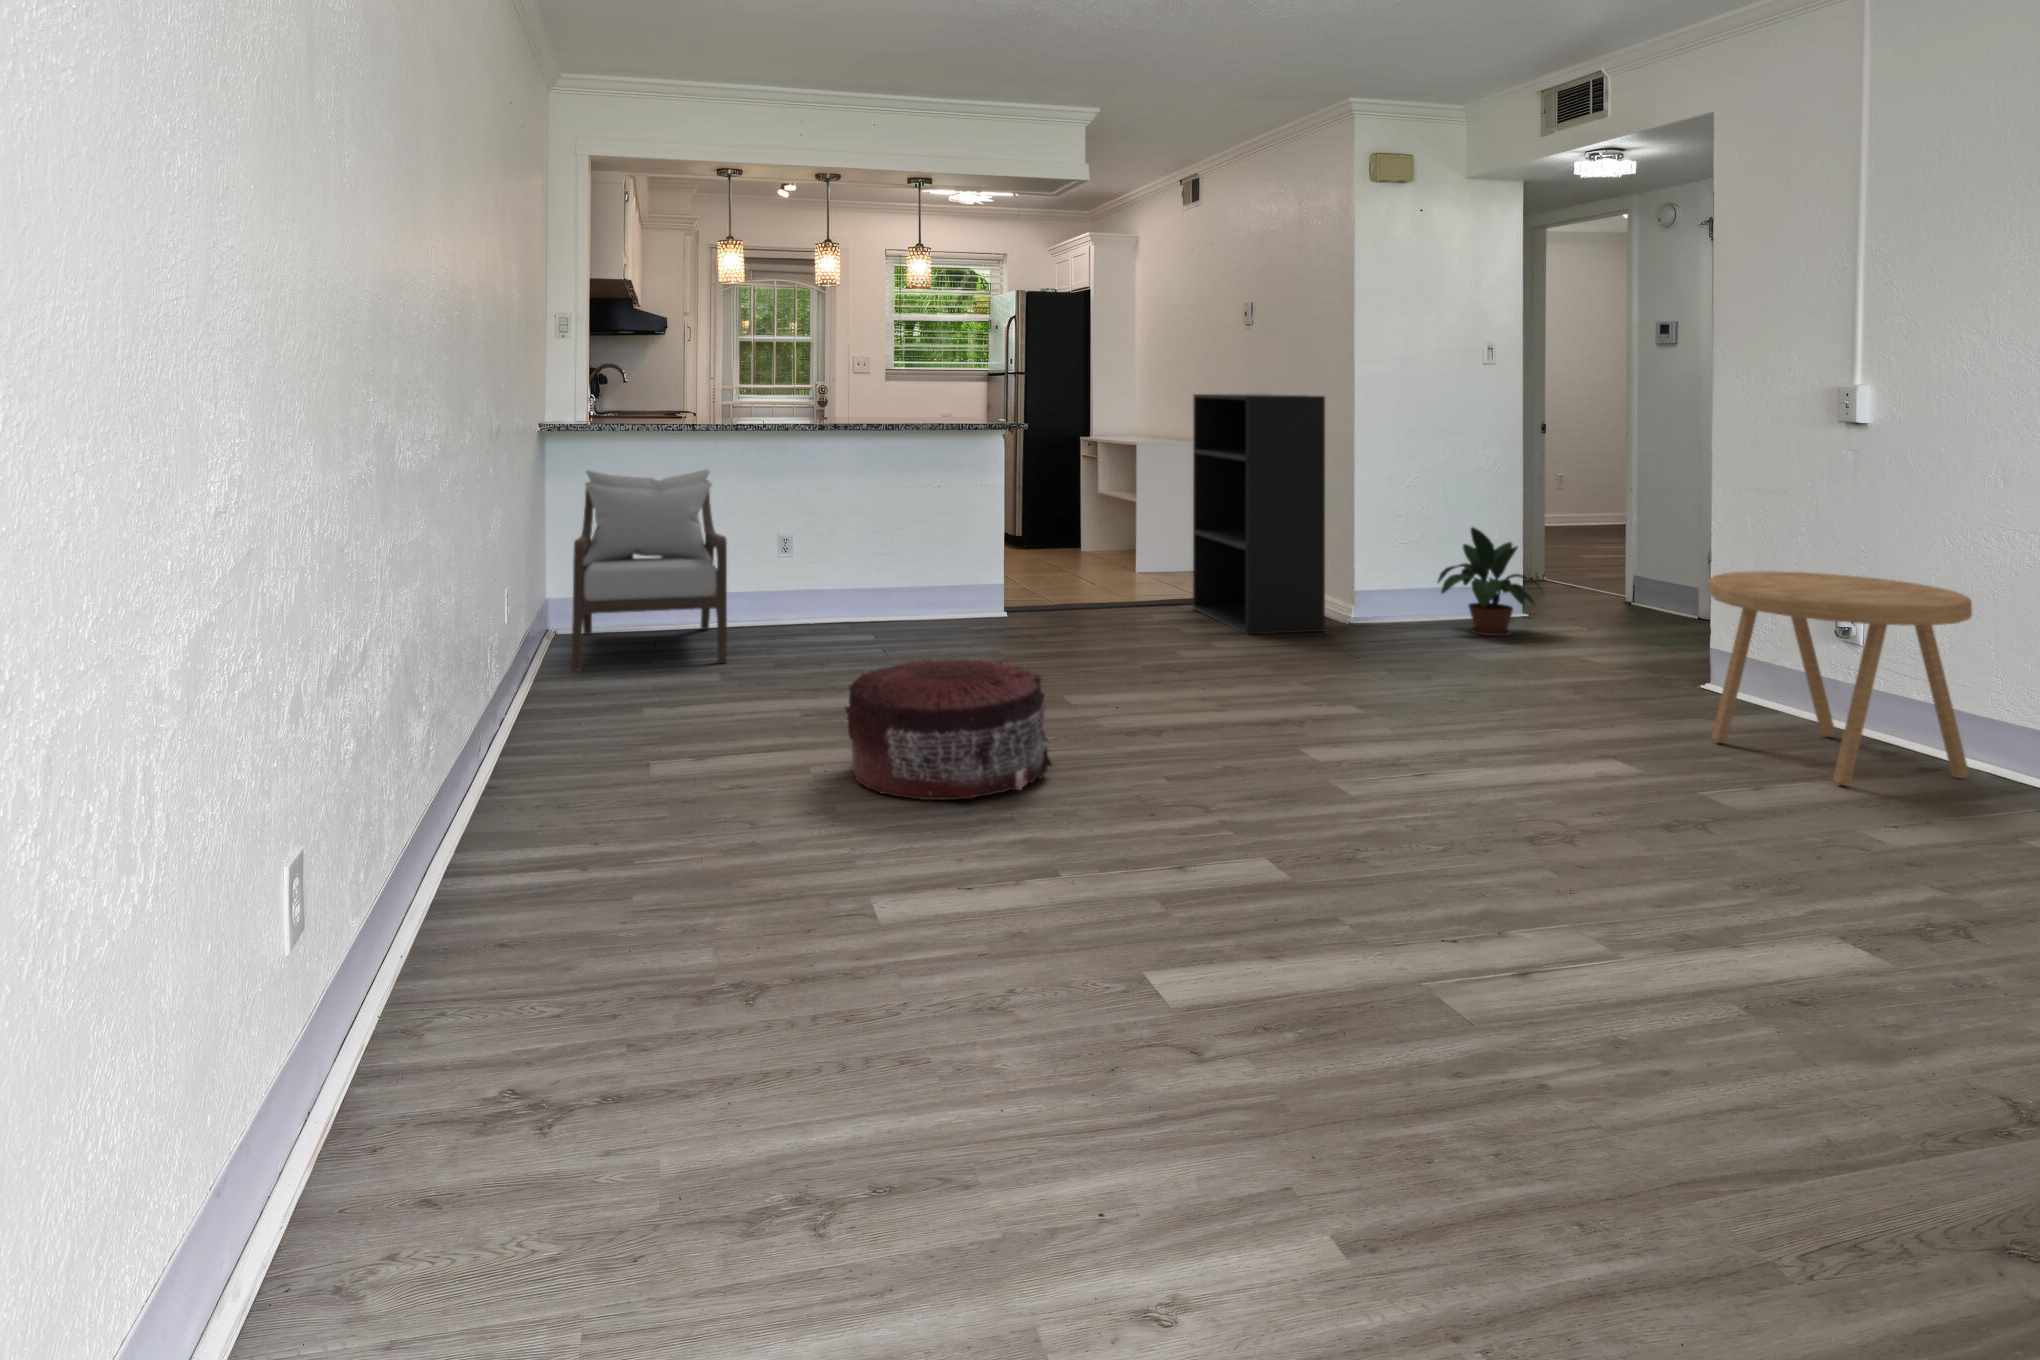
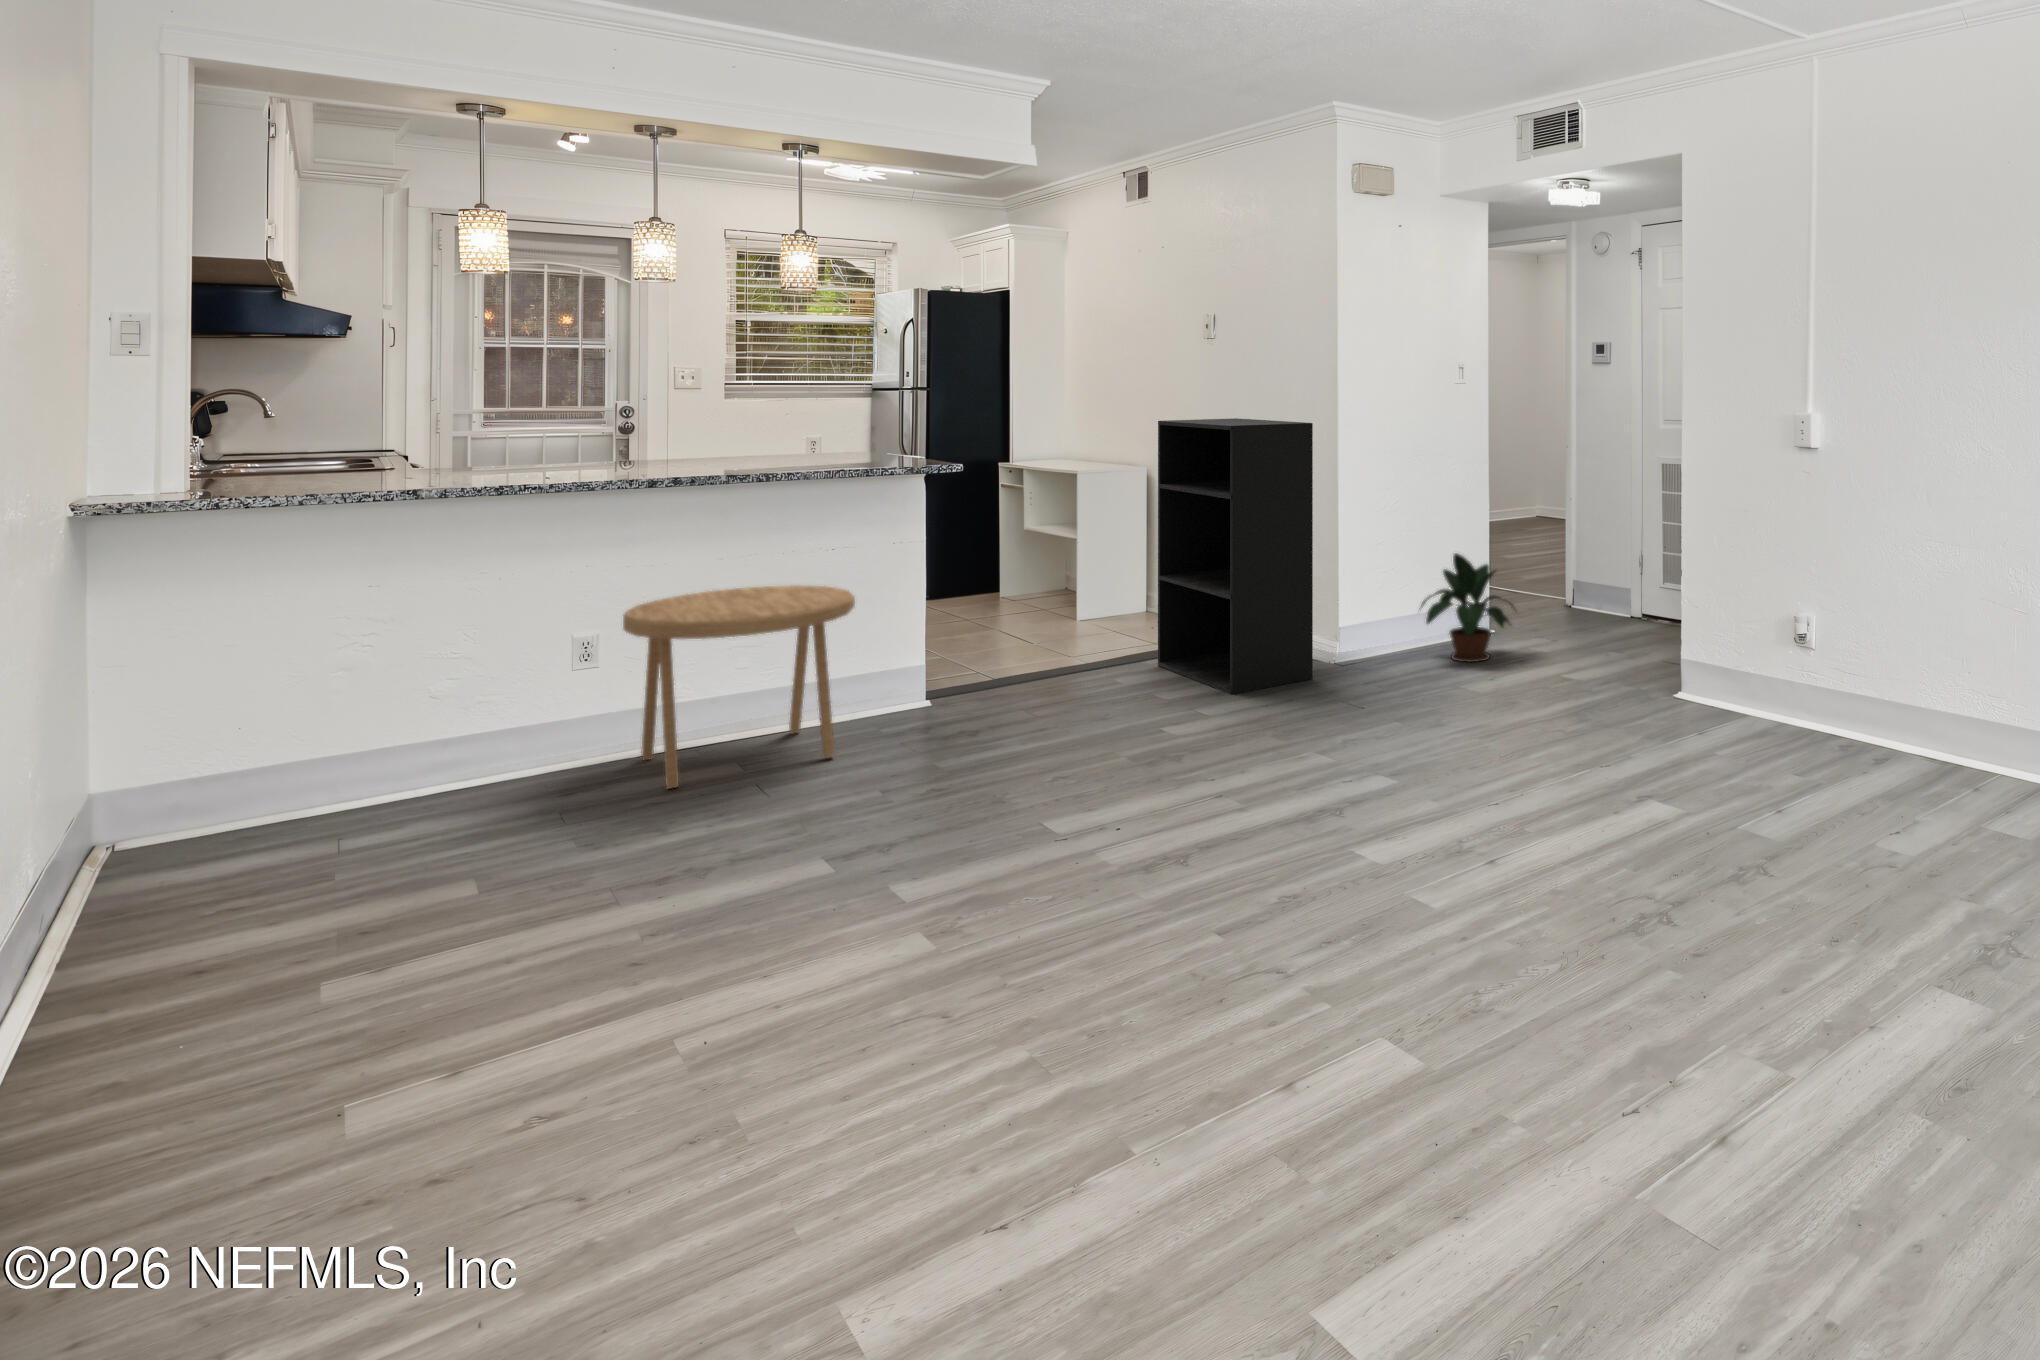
armchair: present [572,470,727,671] -> none [161,559,490,933]
side table: present [1708,571,1972,787] -> present [623,585,855,789]
pouf: present [845,658,1052,800] -> none [739,825,1071,1088]

